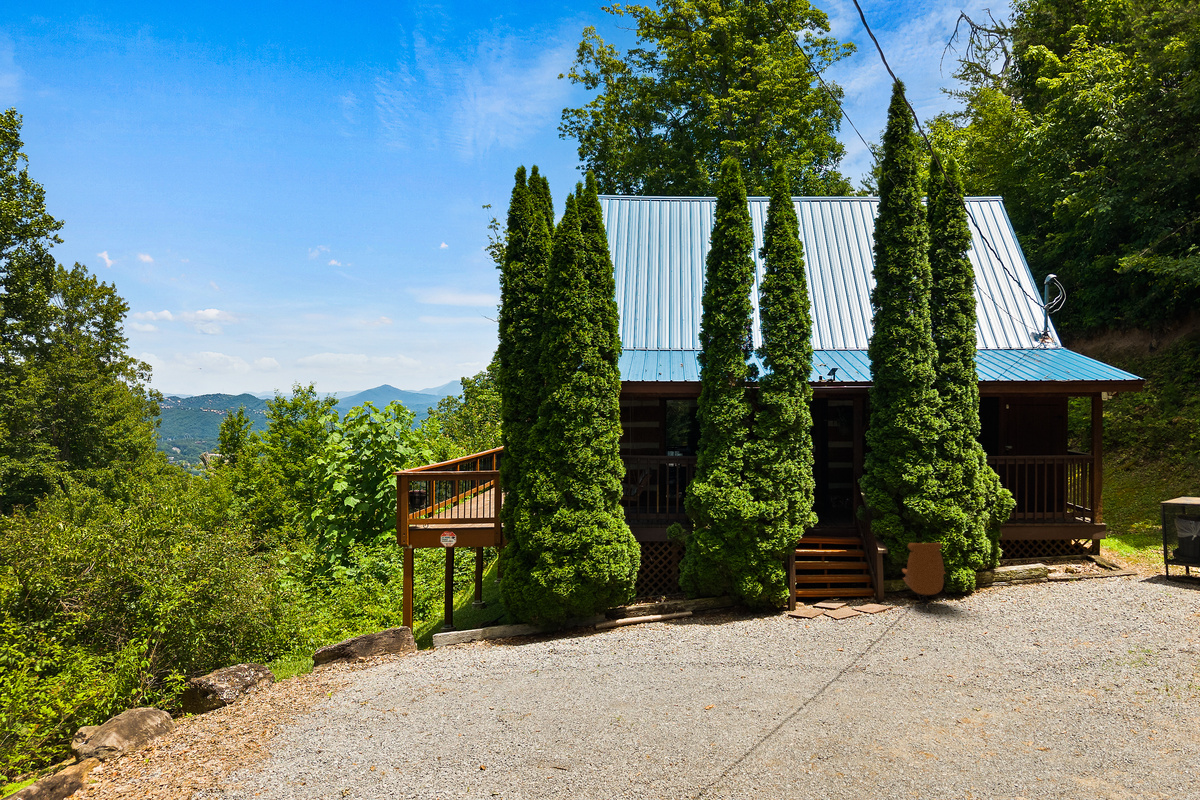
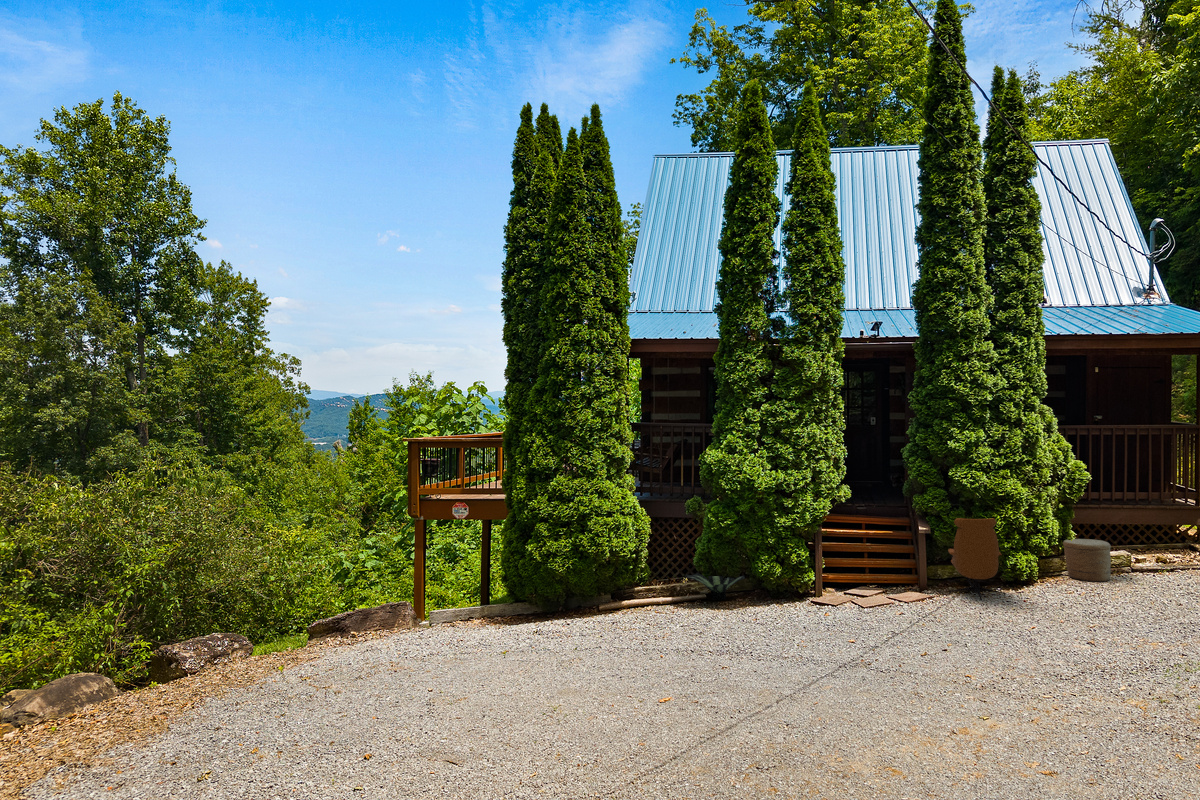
woven basket: none [994,557,1032,594] -> present [1063,539,1111,582]
potted plant: none [678,589,731,620] -> present [686,573,745,601]

